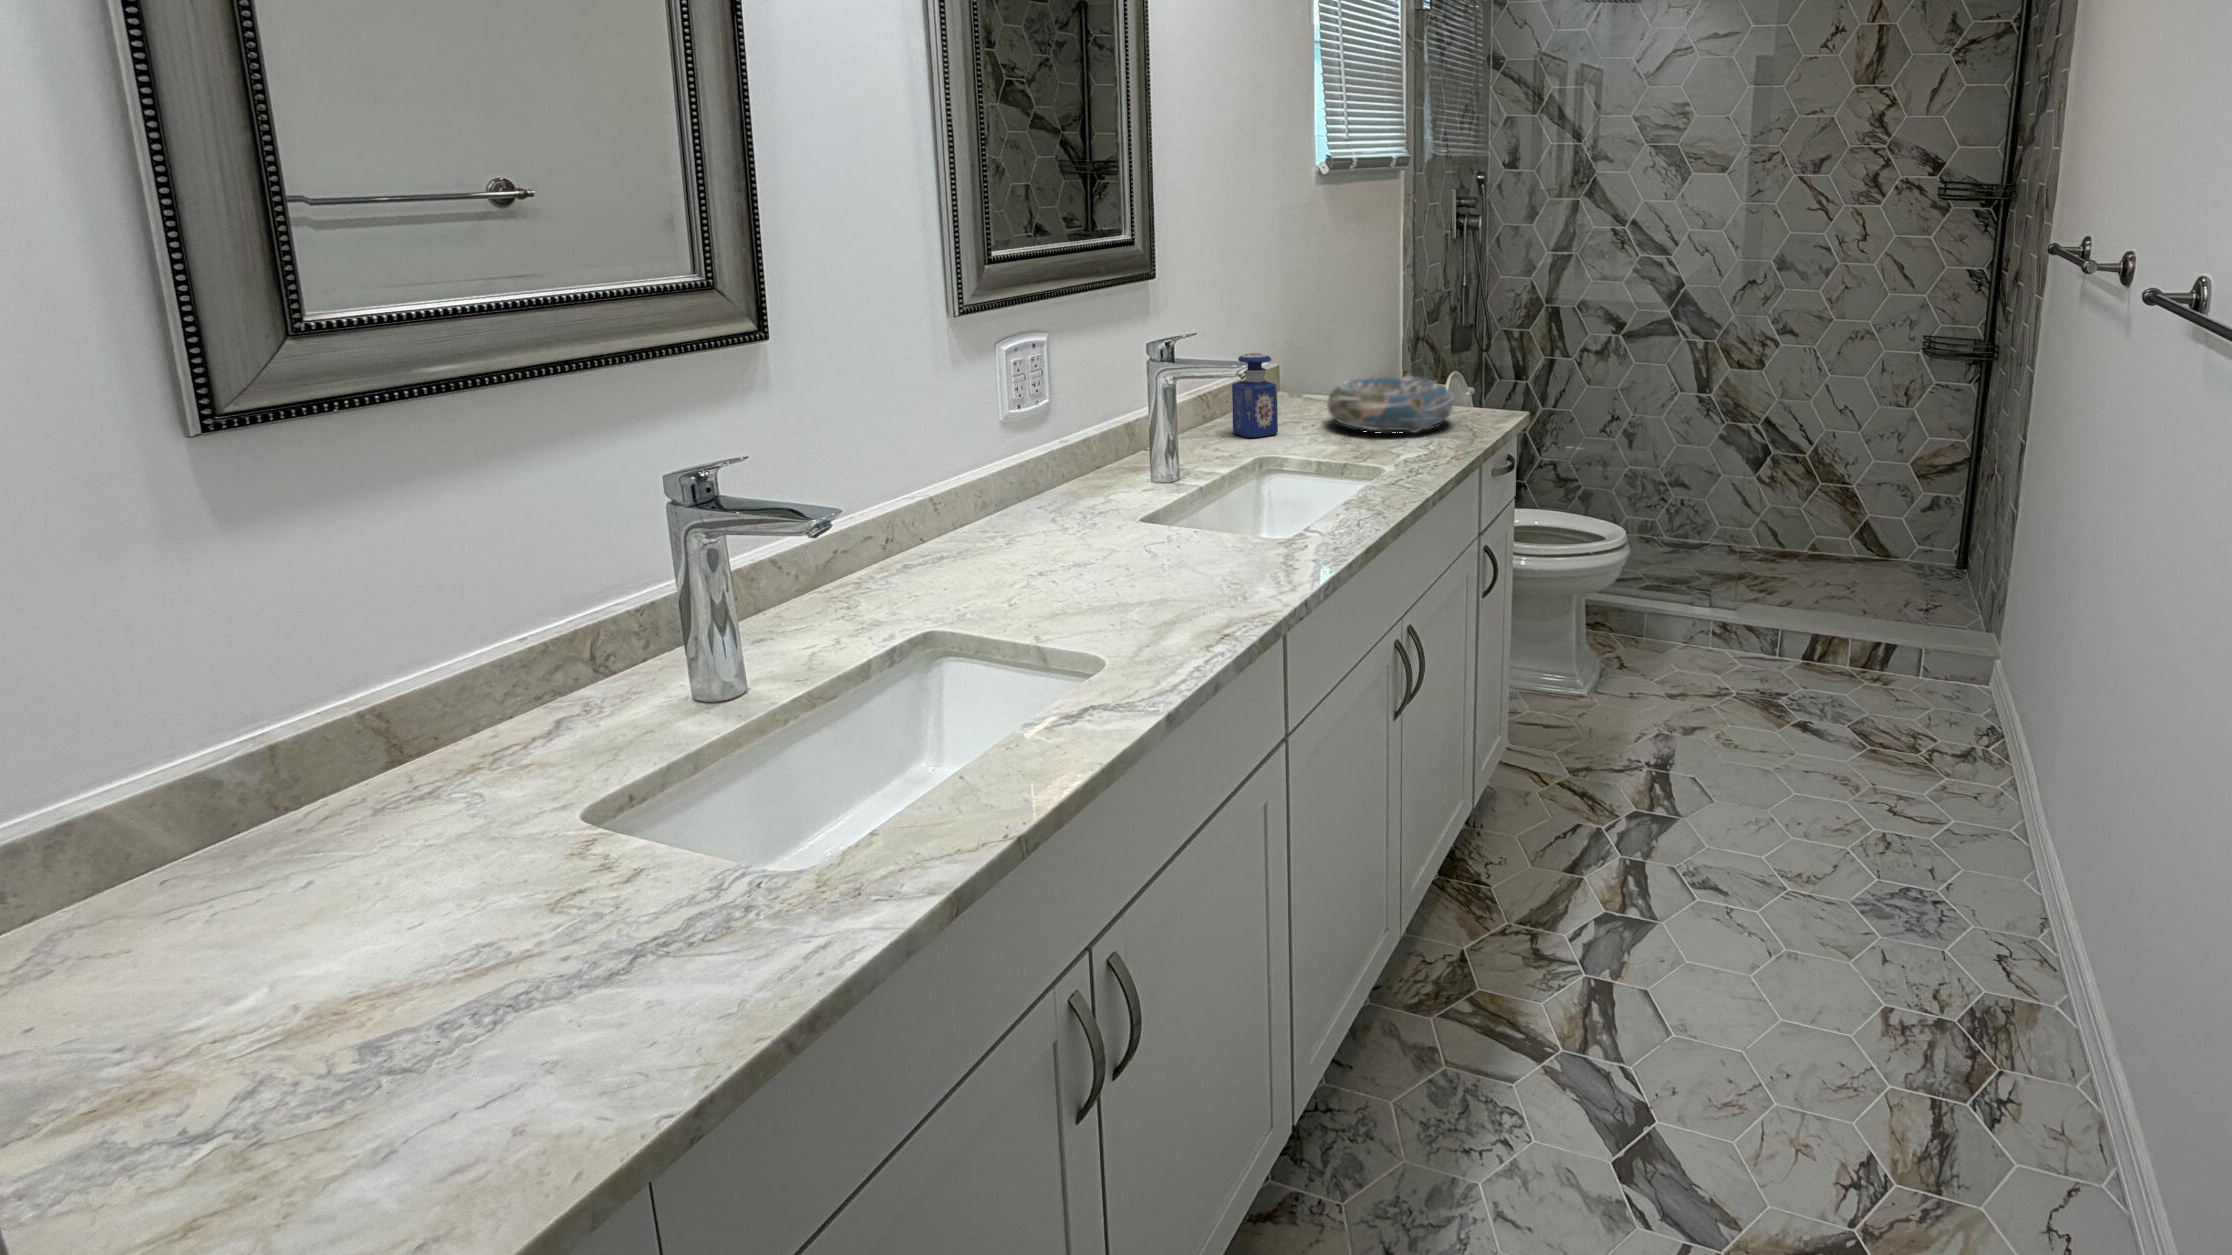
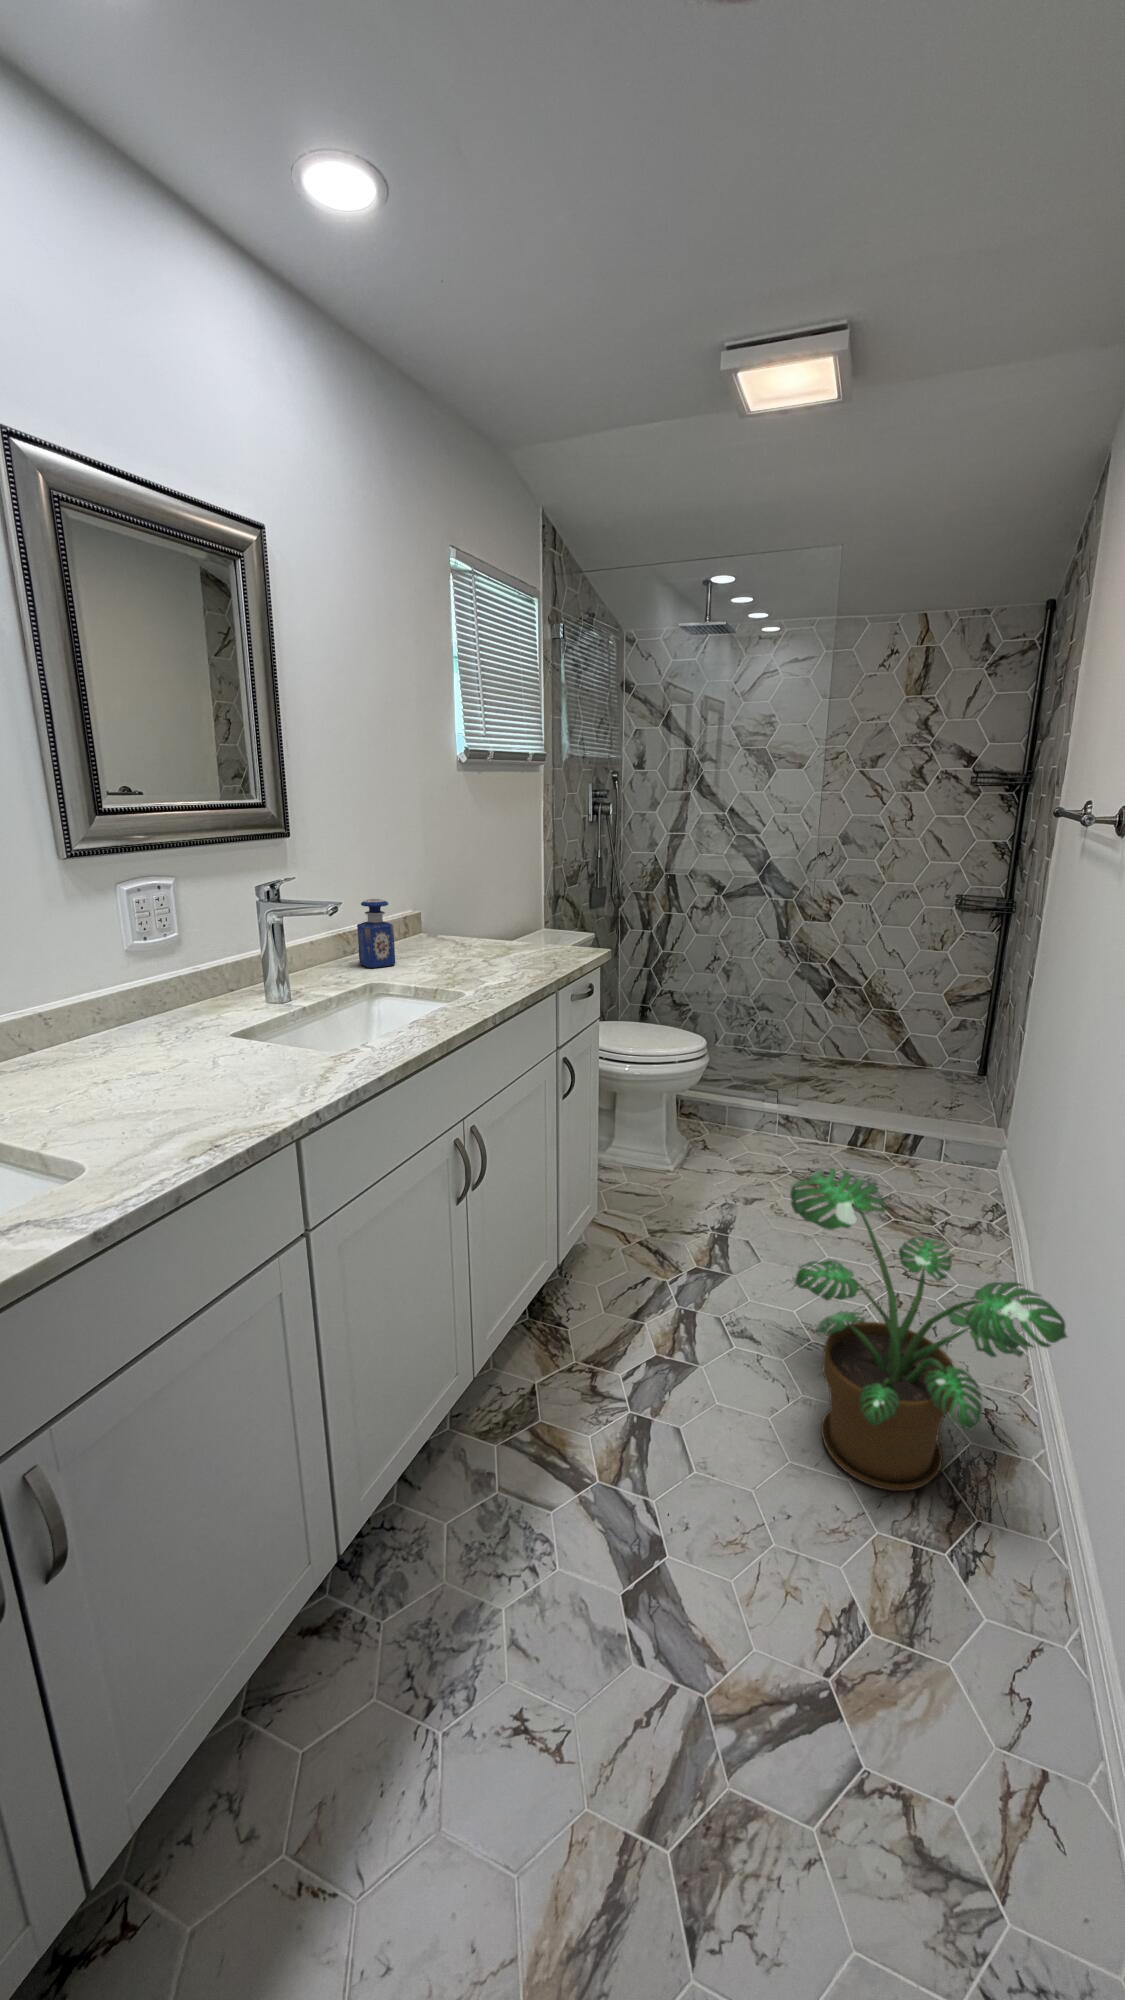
decorative bowl: present [1327,376,1454,433] -> none [436,919,542,965]
potted plant: none [1763,672,2093,1044] -> present [790,1167,1067,1491]

